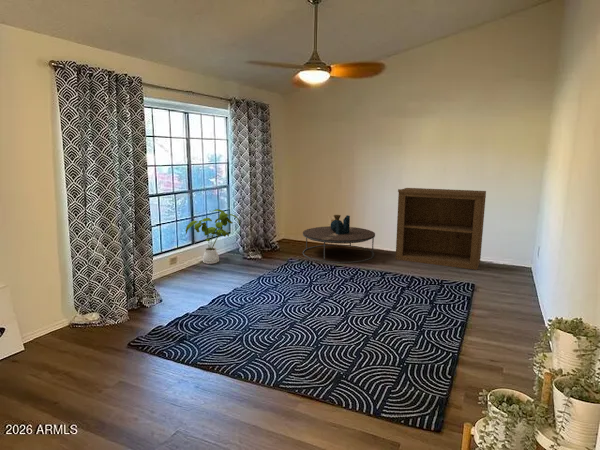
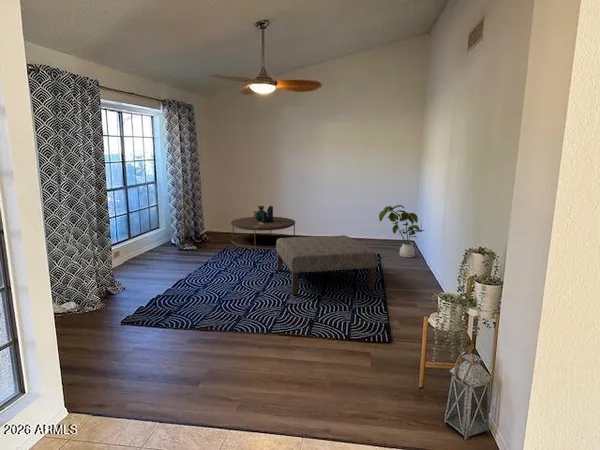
bookshelf: present [396,188,486,270] -> none [314,181,381,245]
house plant: present [186,209,241,264] -> present [379,205,423,257]
ottoman: none [333,256,451,335] -> present [276,235,377,295]

